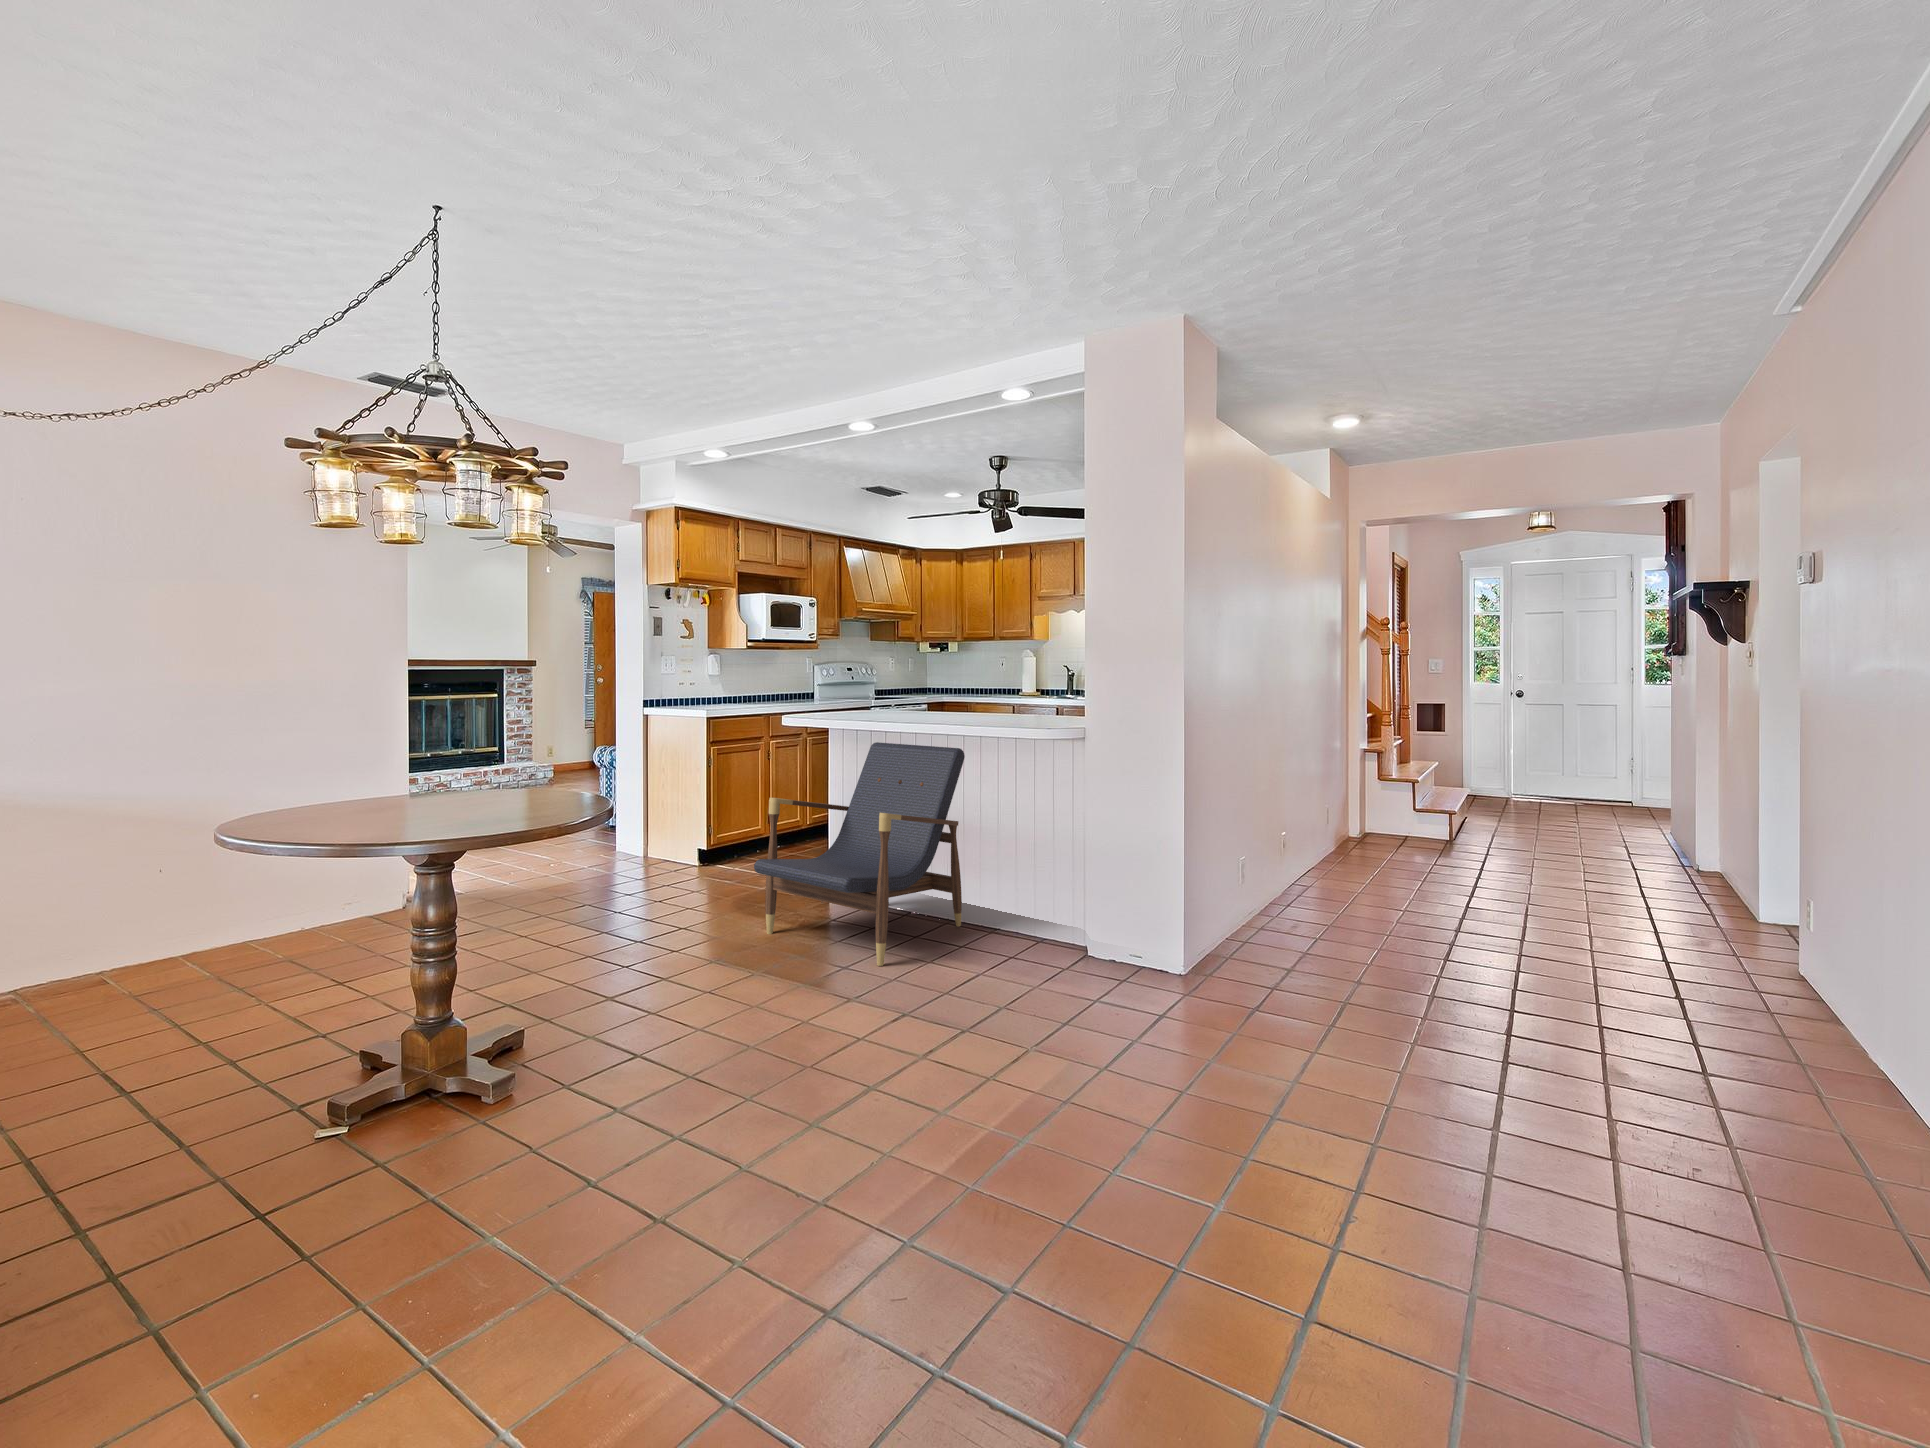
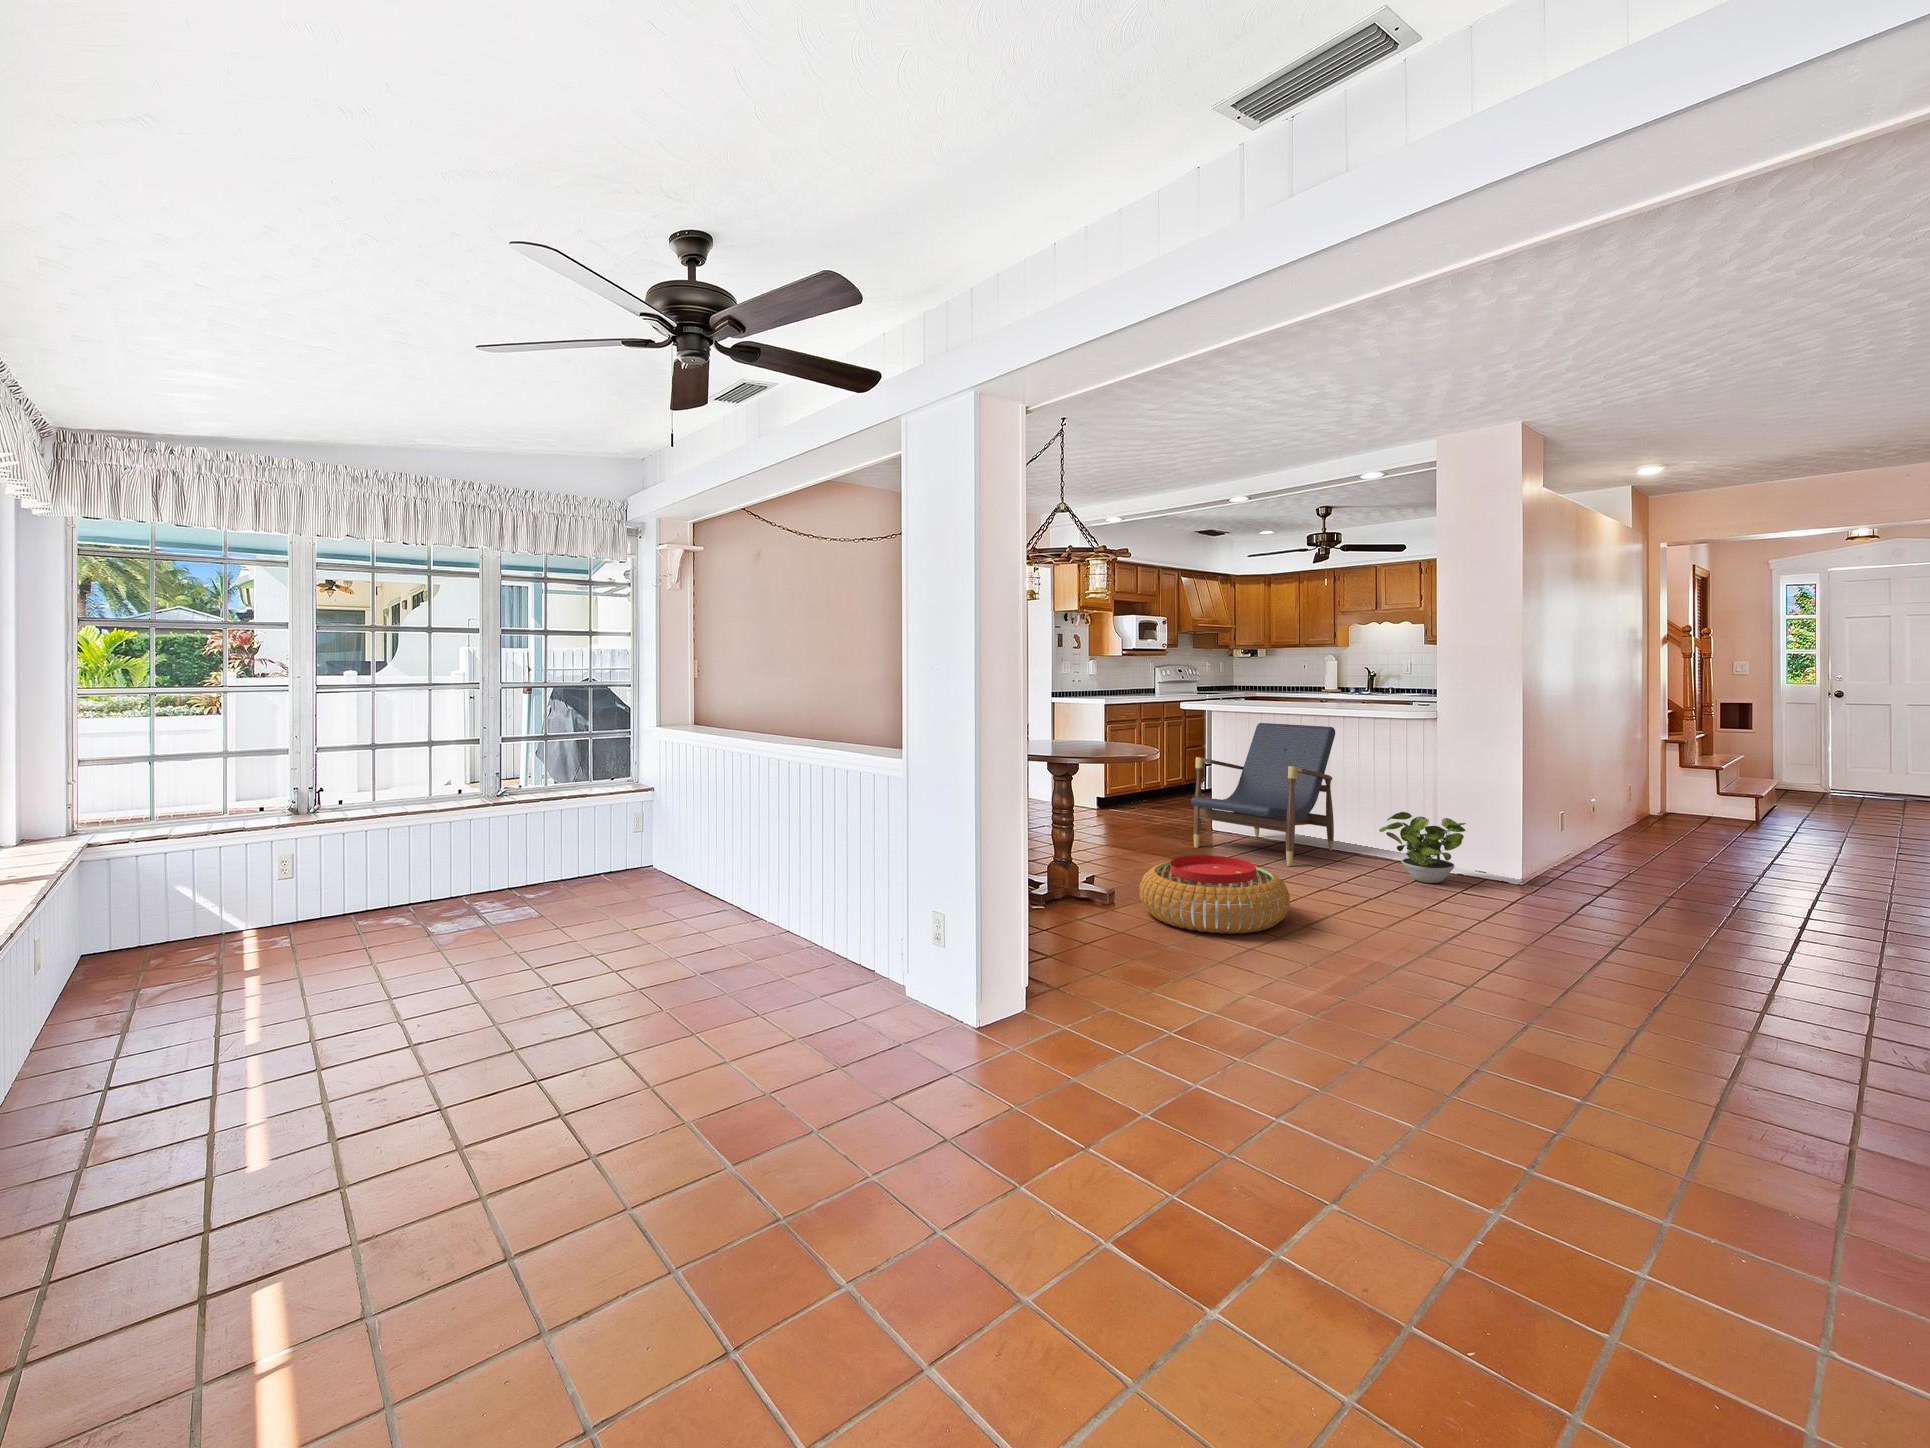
potted plant: none [994,882,1115,987] -> present [1379,812,1466,883]
pouf: none [518,995,793,1176] -> present [1139,855,1290,934]

